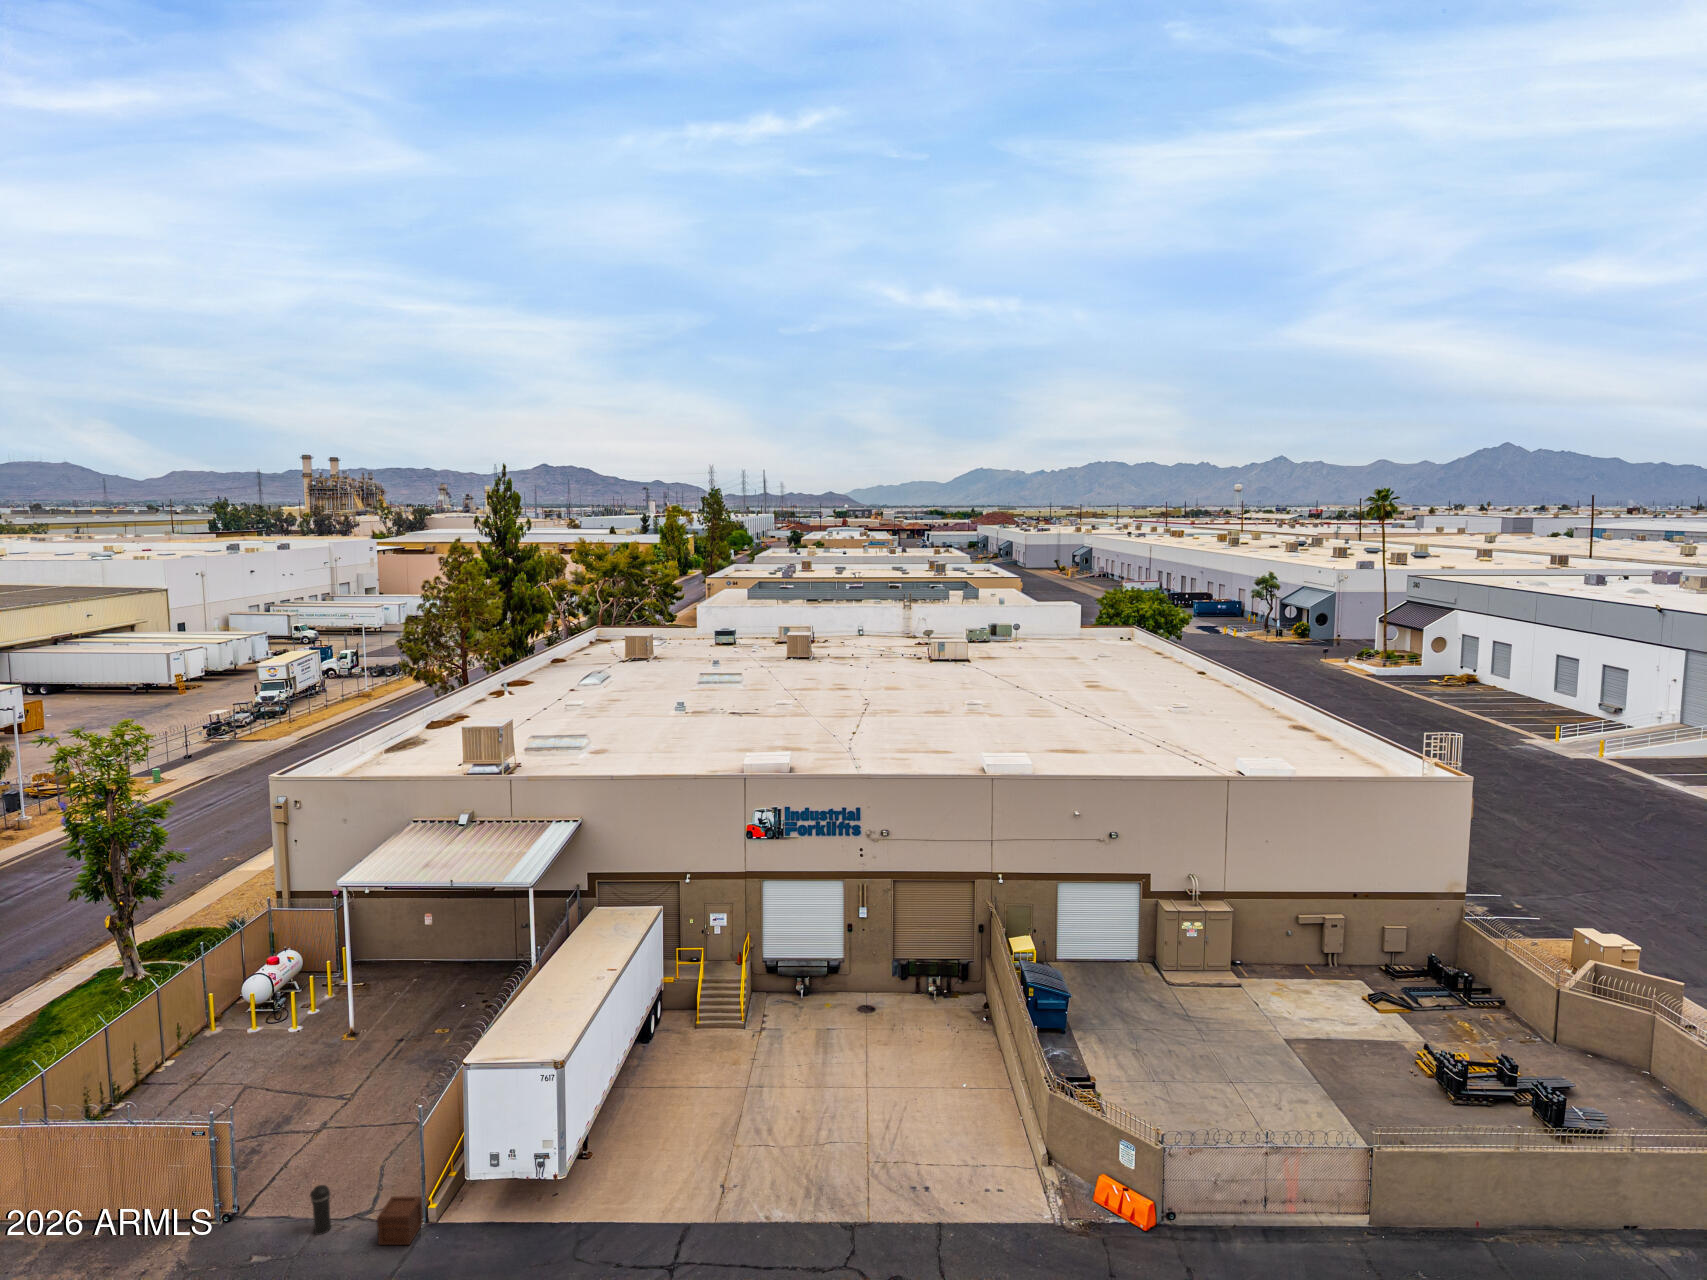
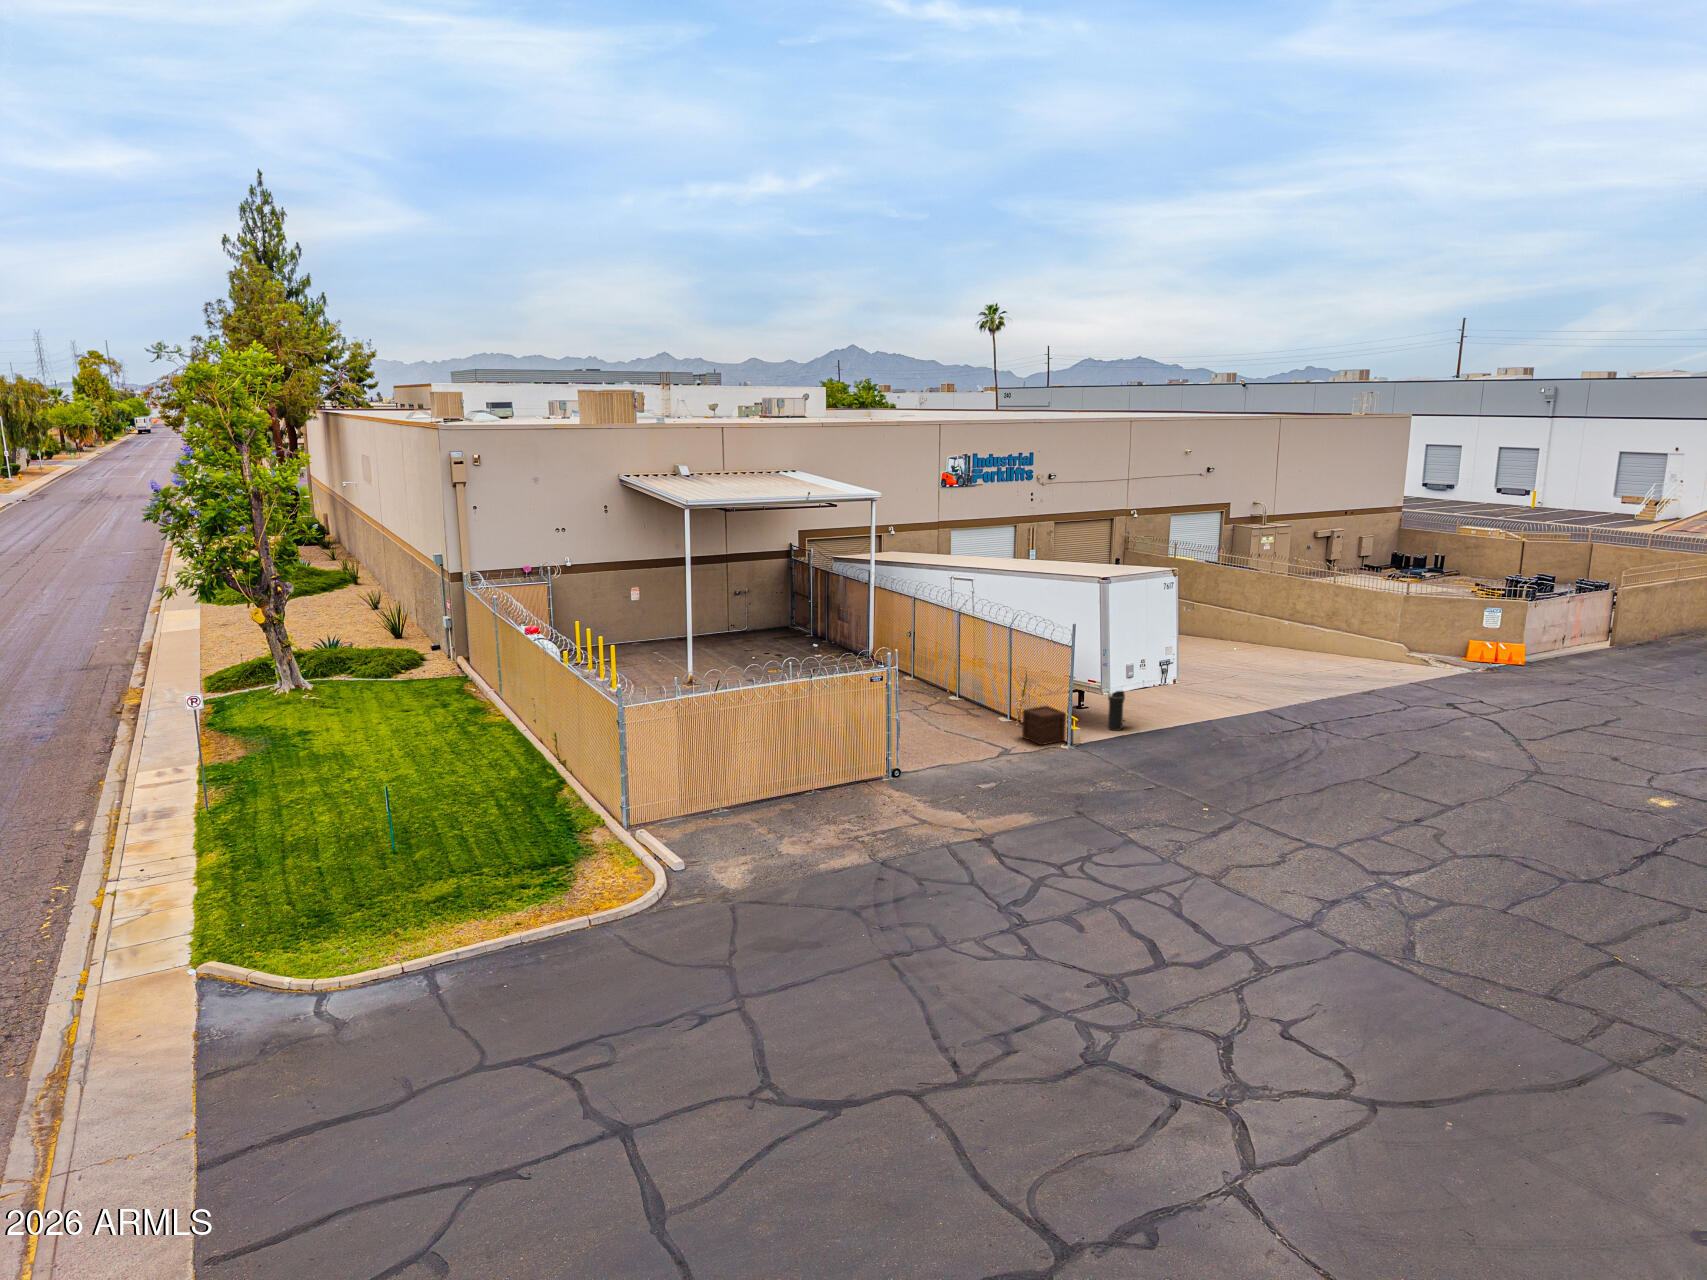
trash can: present [310,1185,331,1235] -> present [1108,691,1125,731]

